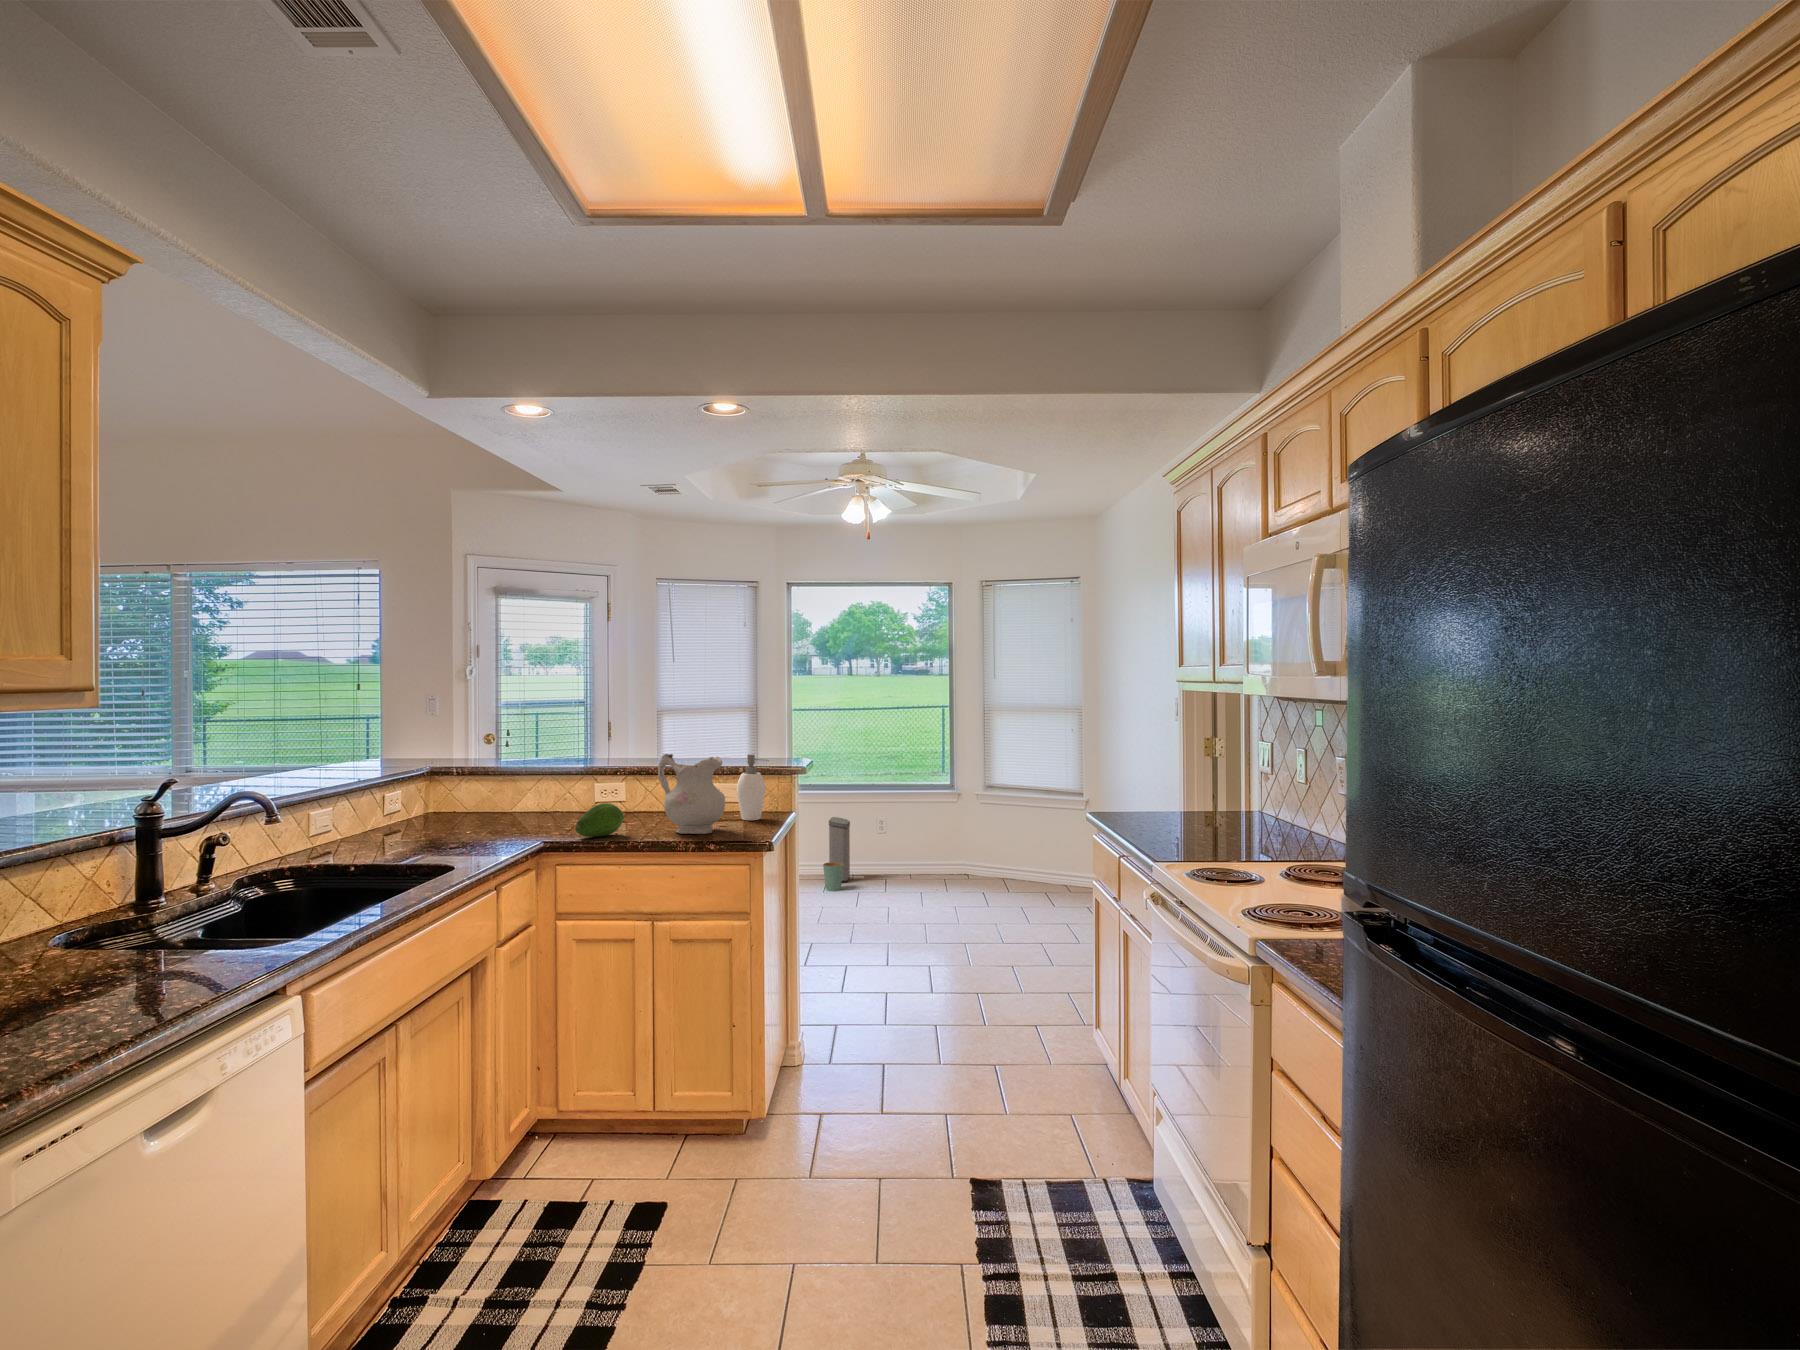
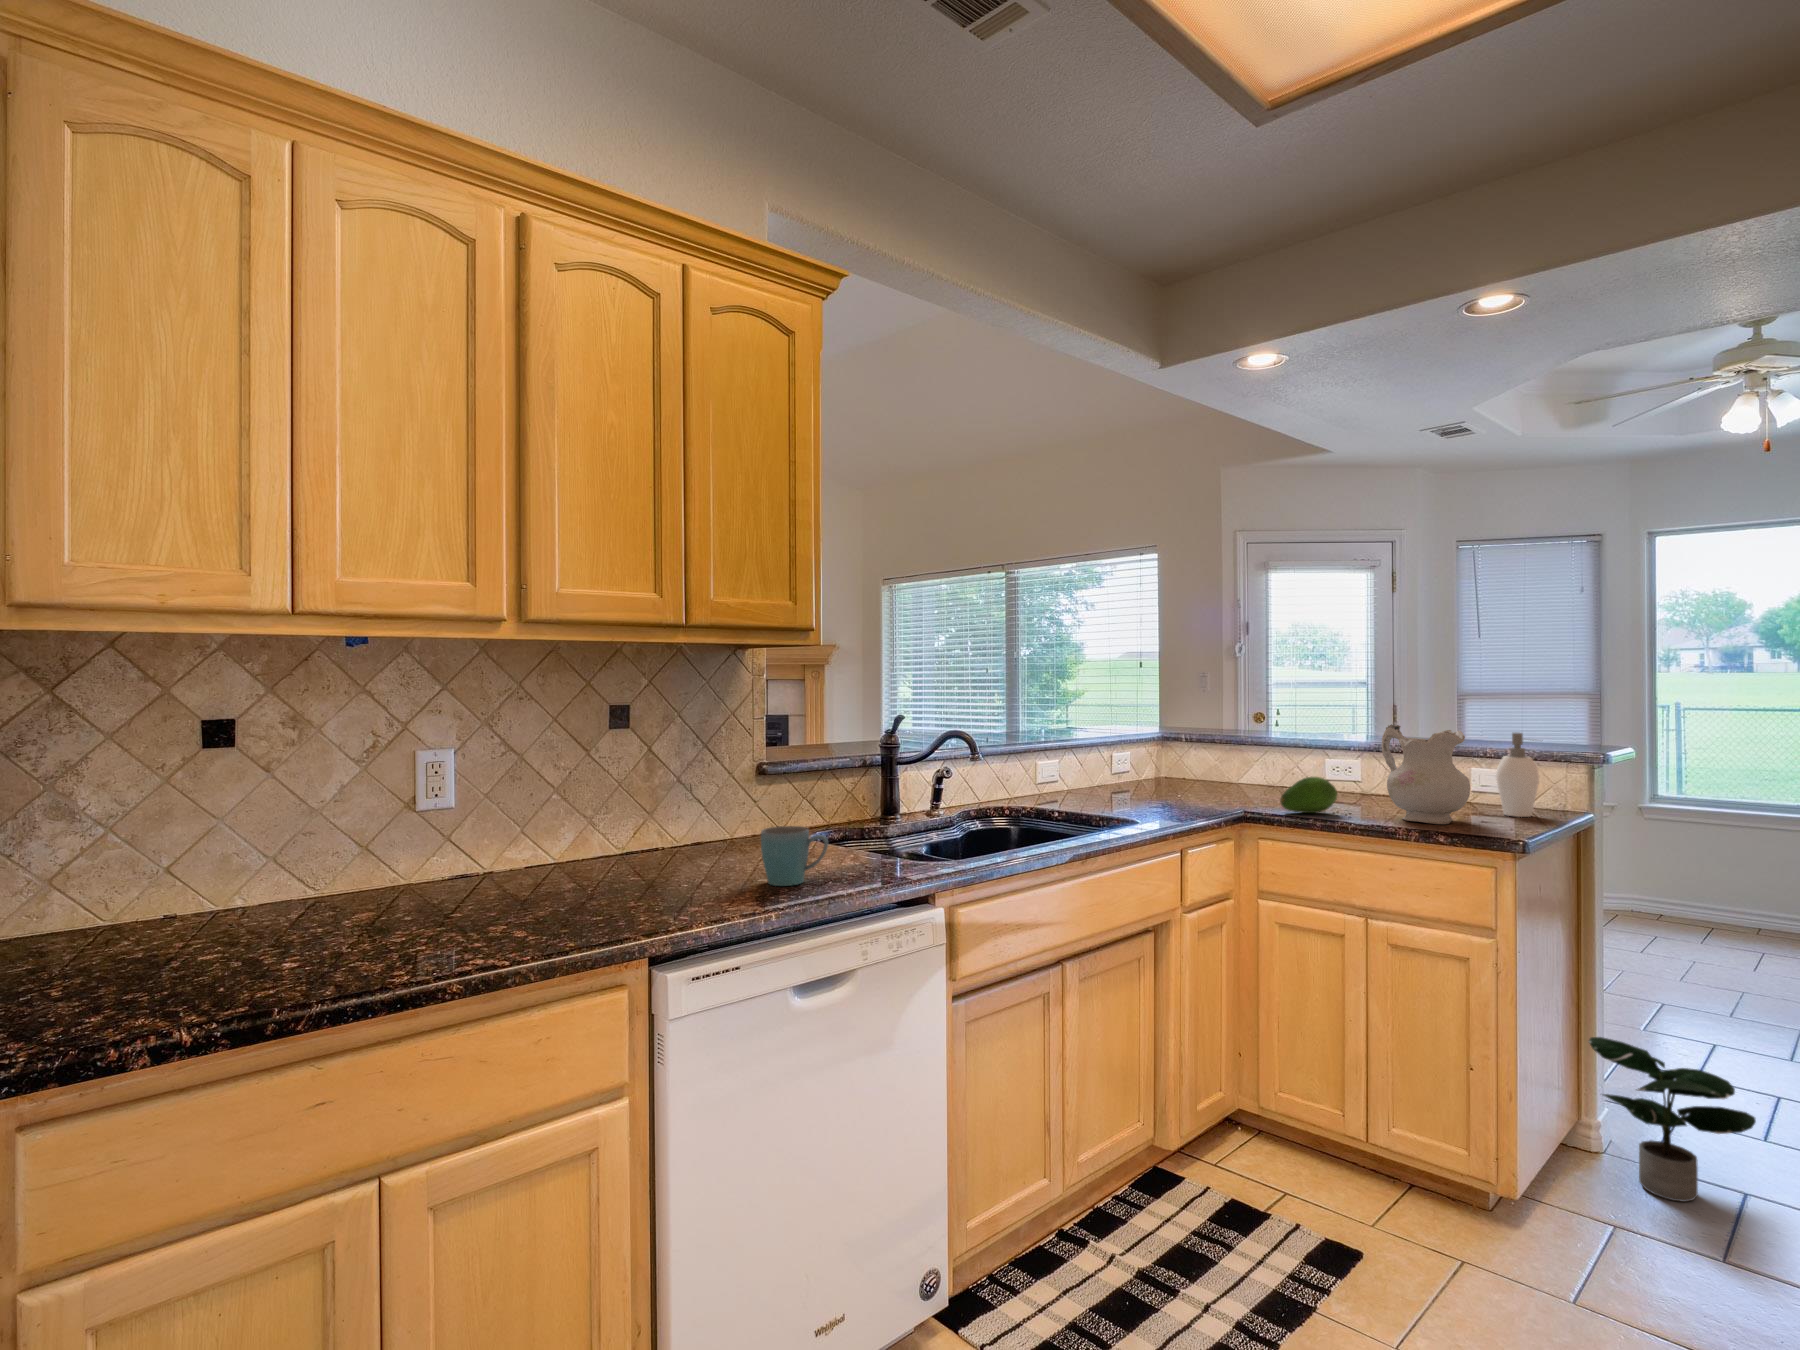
trash can: present [823,817,850,891] -> none [1706,844,1758,945]
mug: none [58,935,162,1015] -> present [761,826,828,886]
potted plant: none [794,978,887,1083] -> present [1589,1037,1756,1202]

